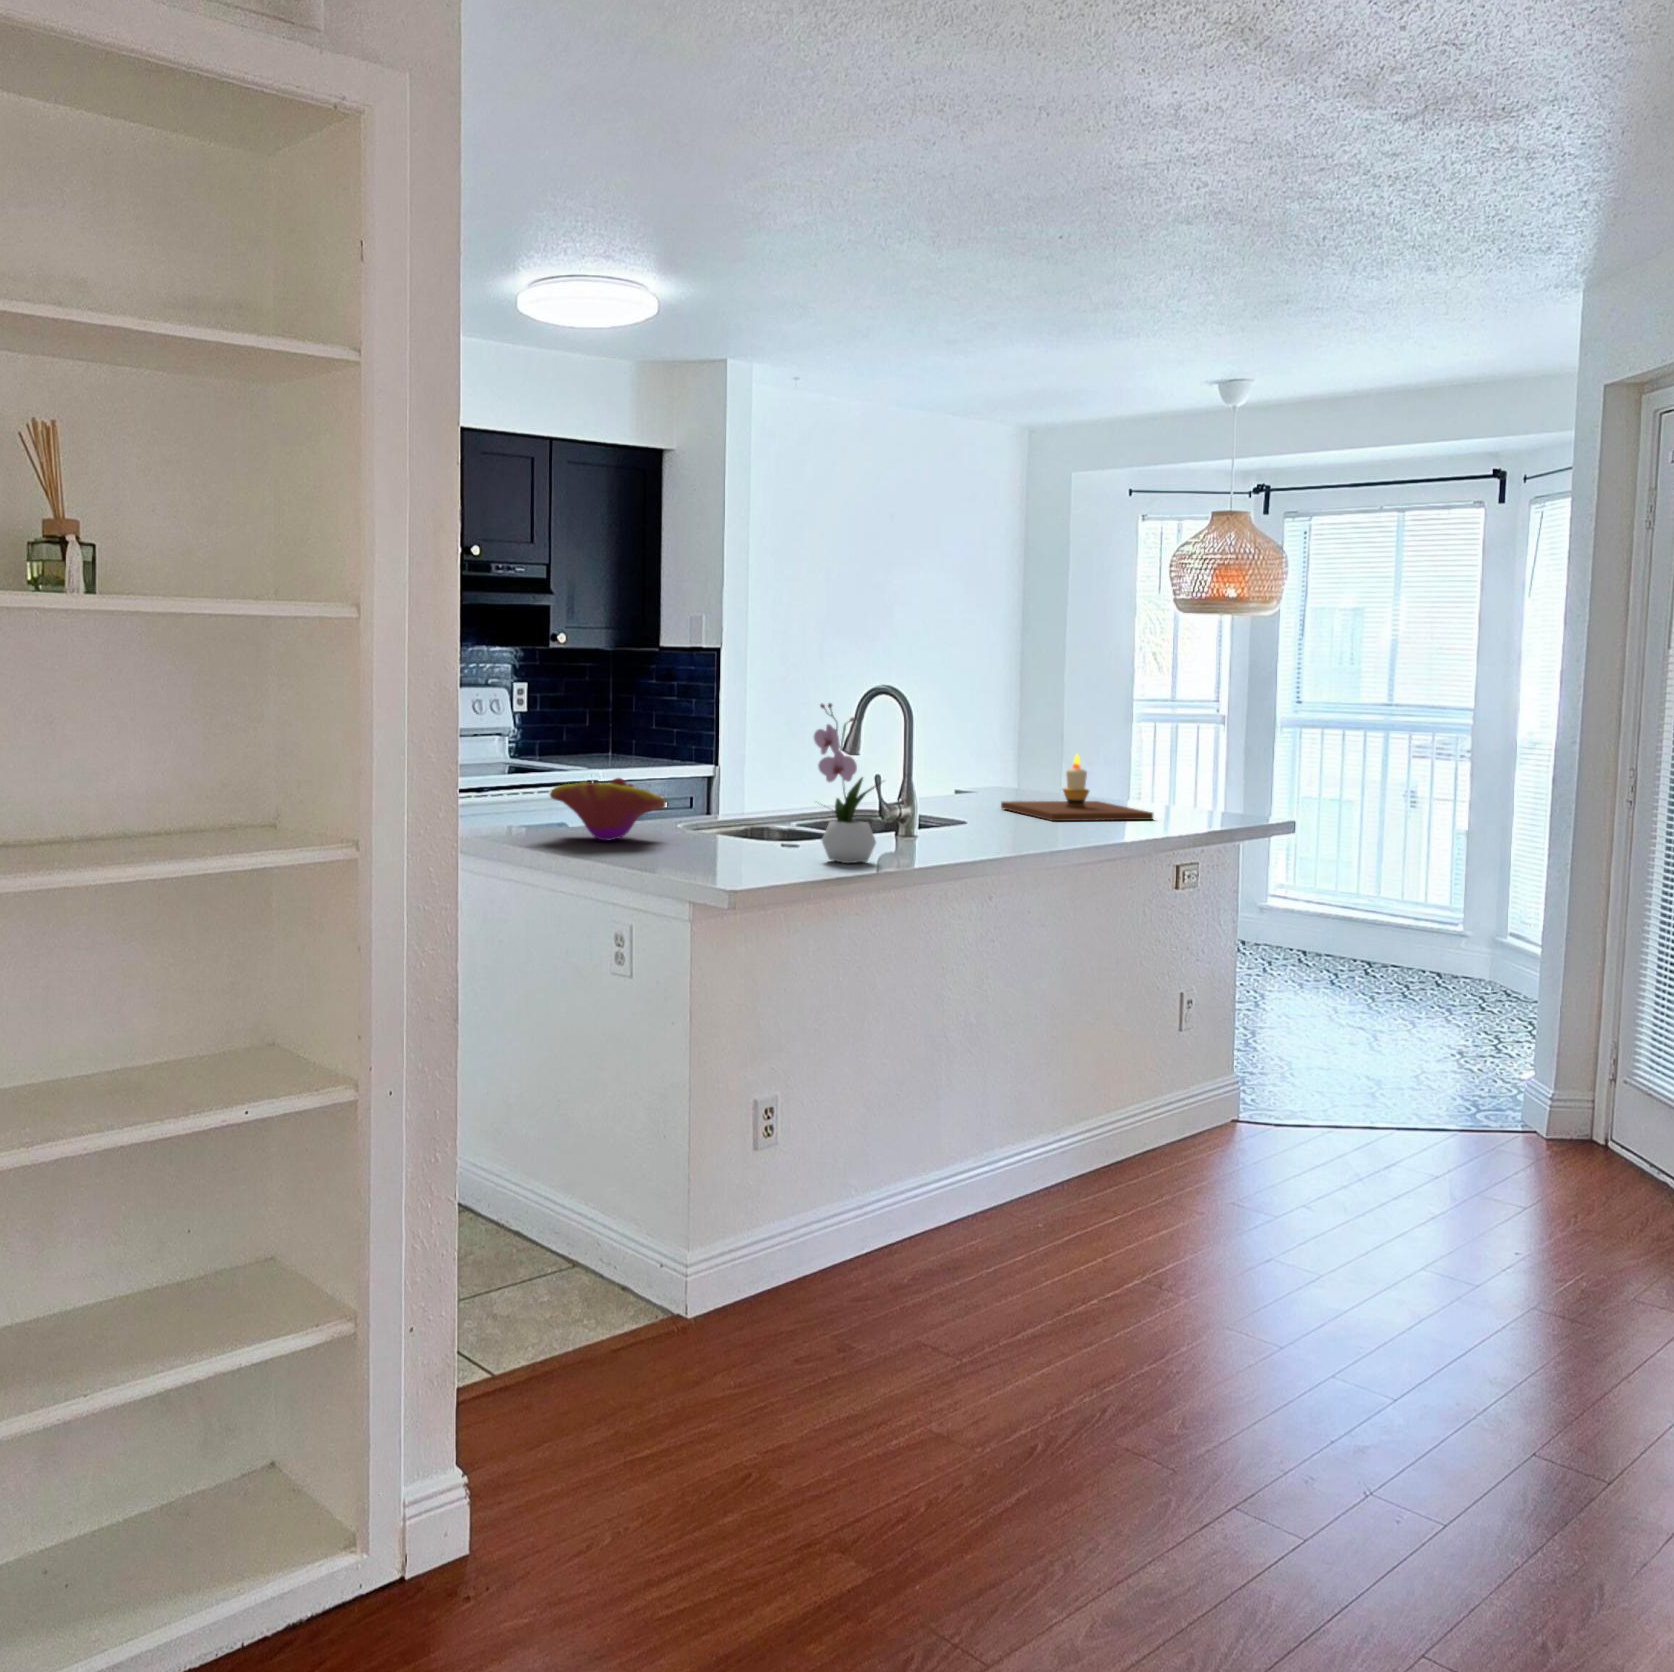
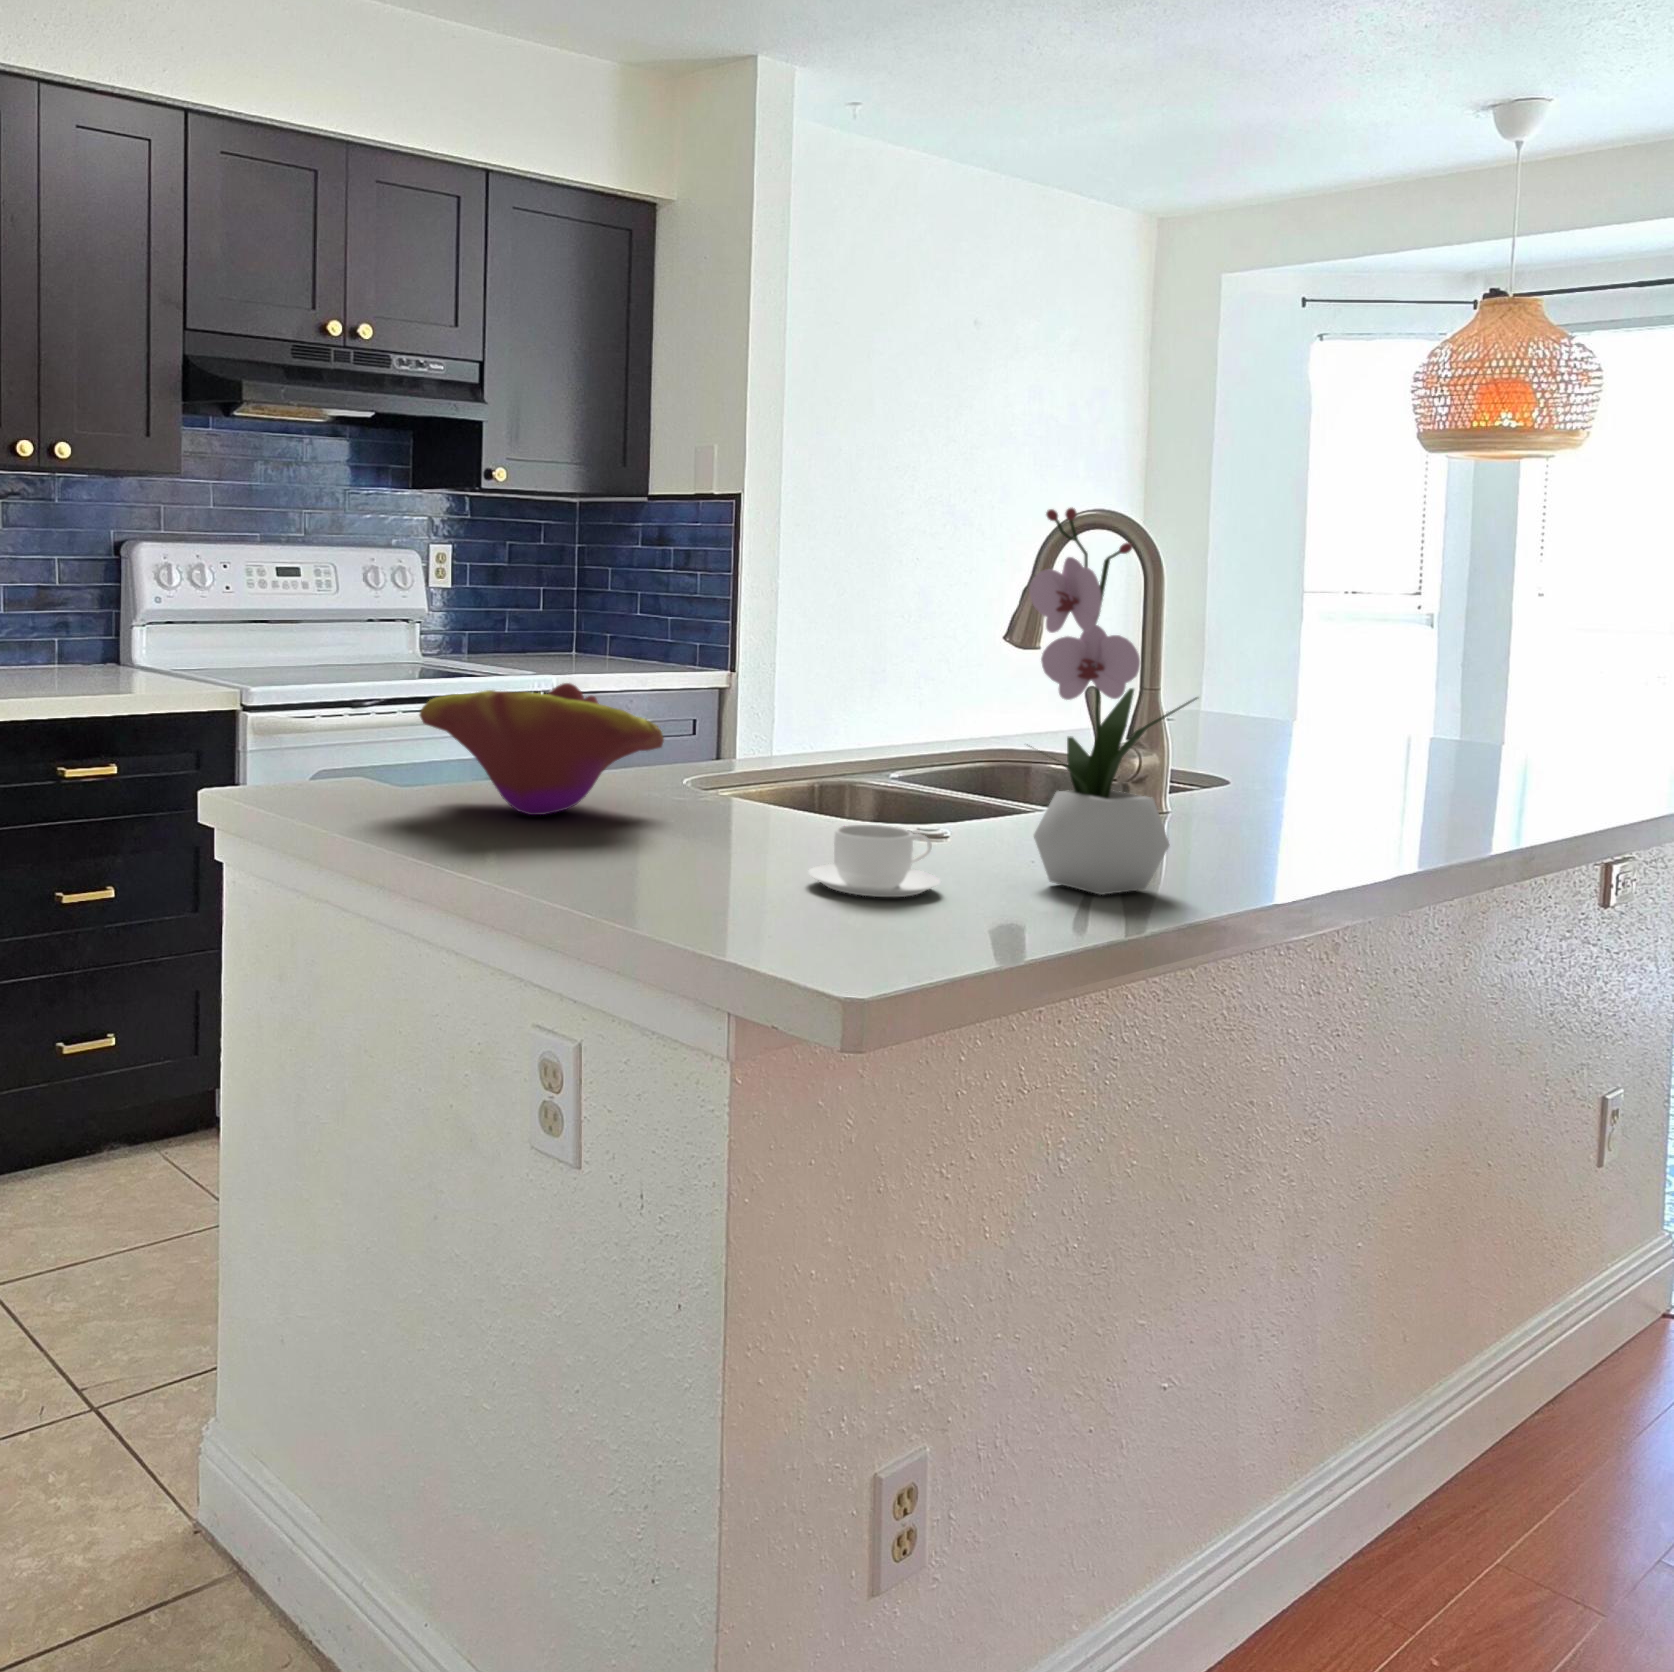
candle: present [1001,754,1153,821] -> none [1245,657,1553,780]
coffee cup: none [725,837,780,865] -> present [808,825,941,897]

